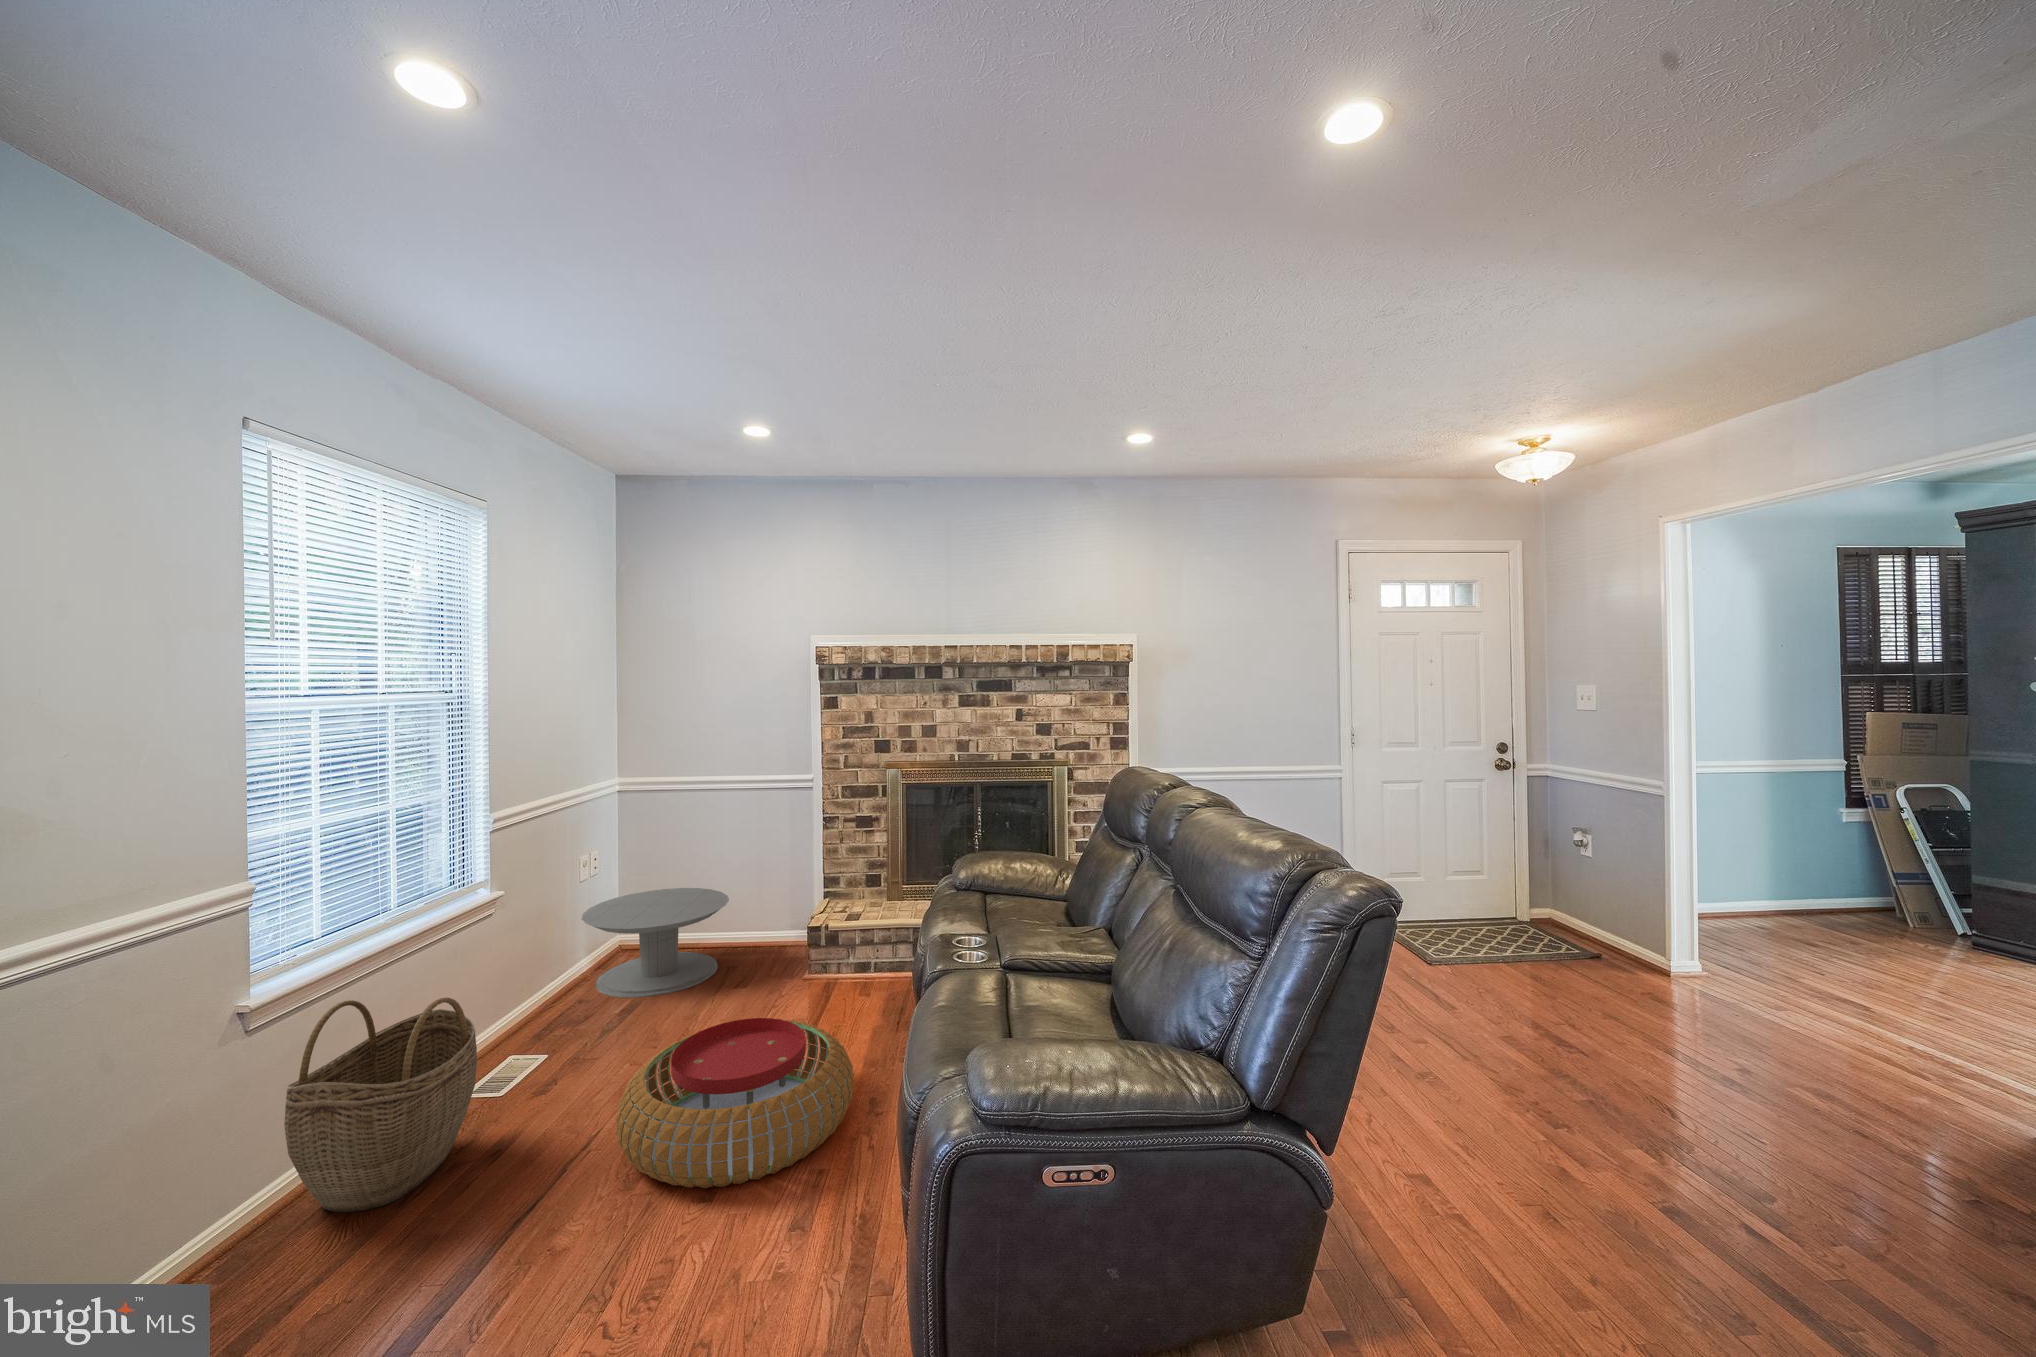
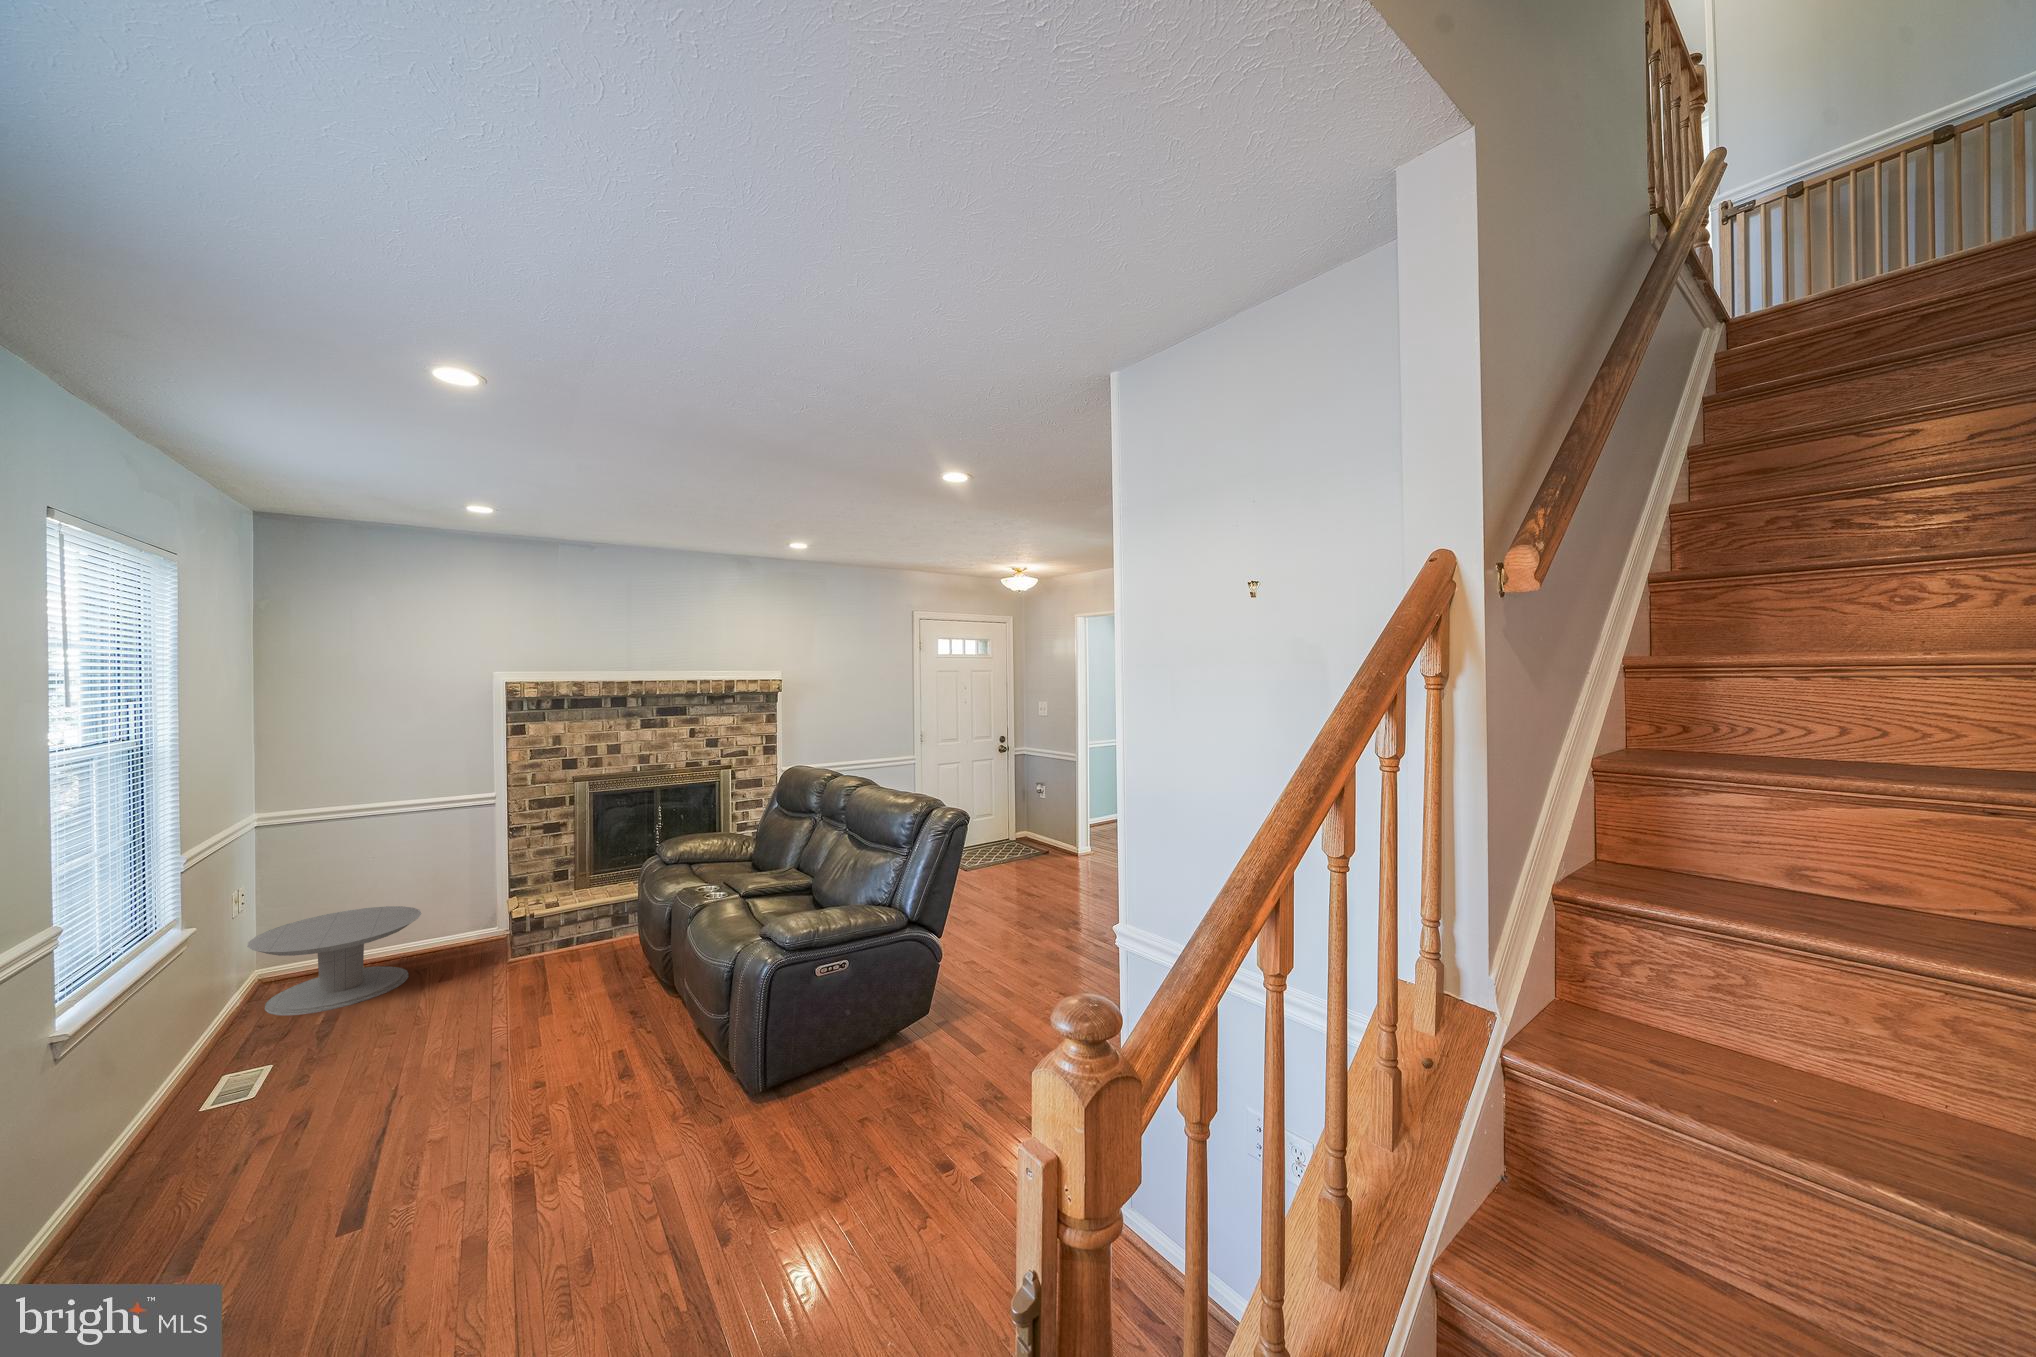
woven basket: present [284,997,477,1212] -> none [117,998,281,1191]
pouf: present [616,1018,854,1188] -> none [435,969,631,1085]

